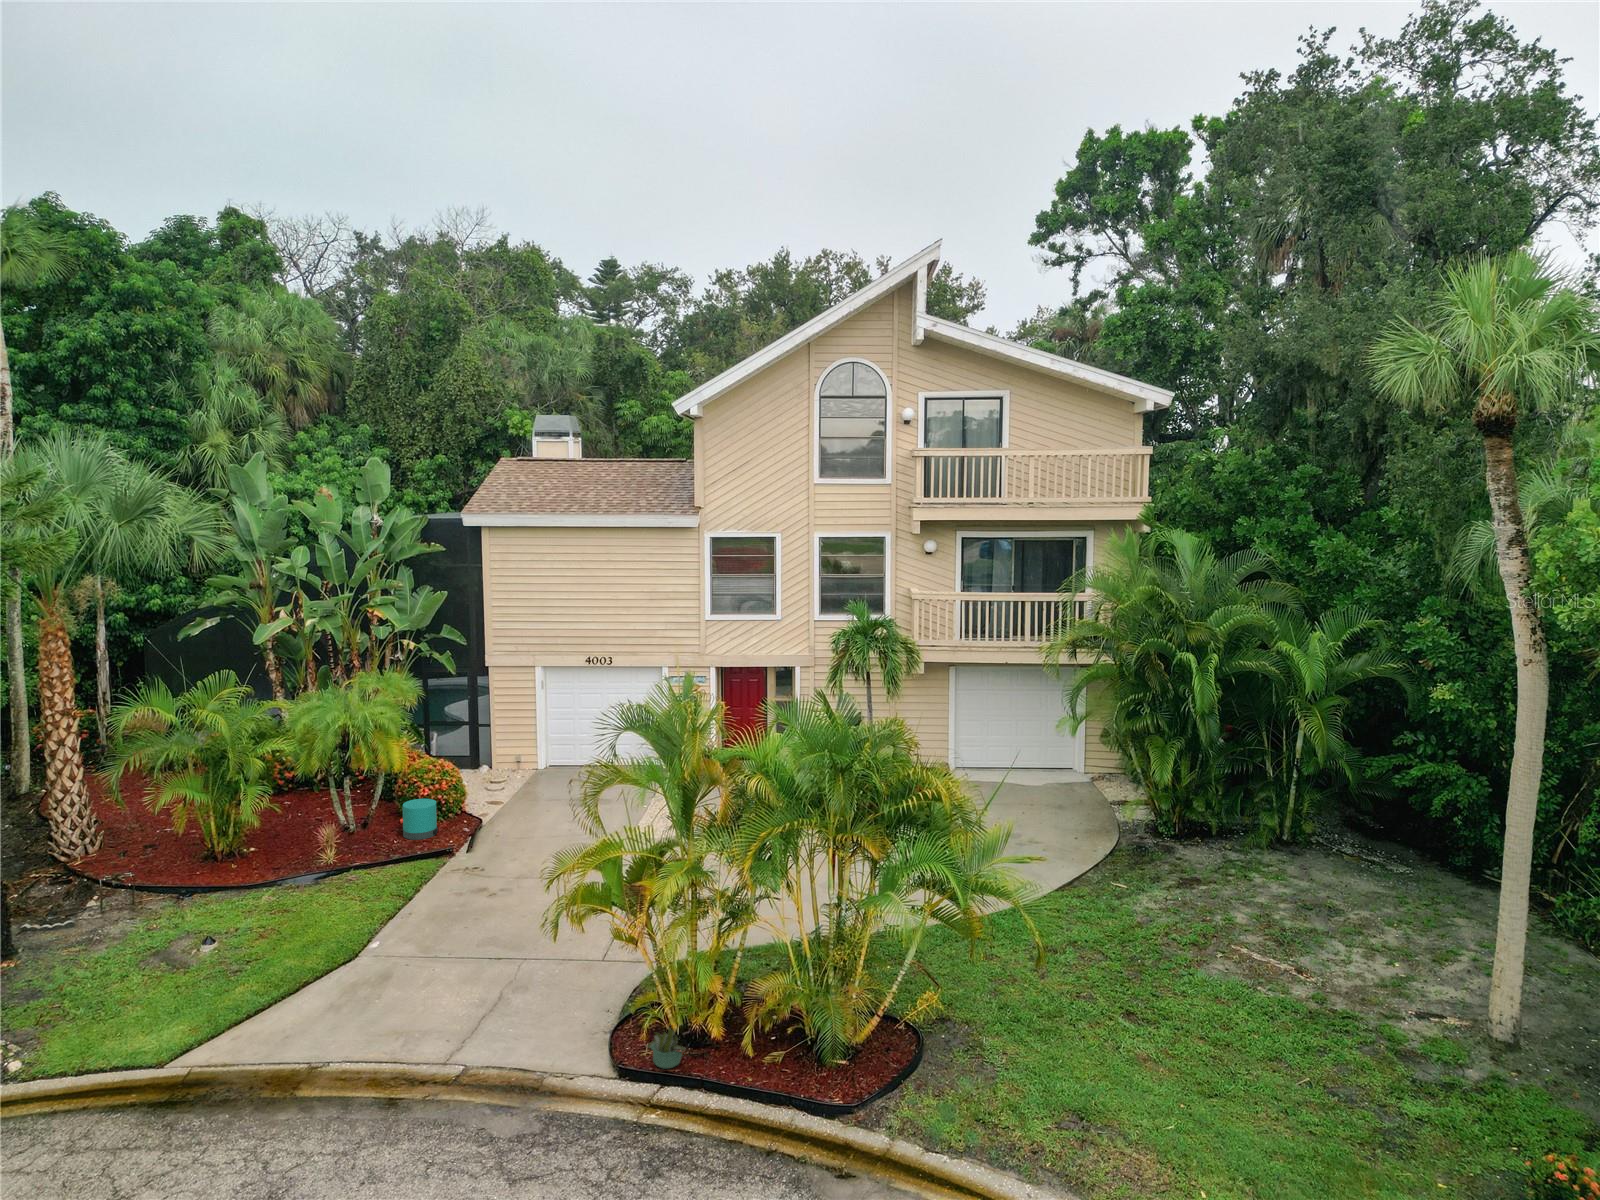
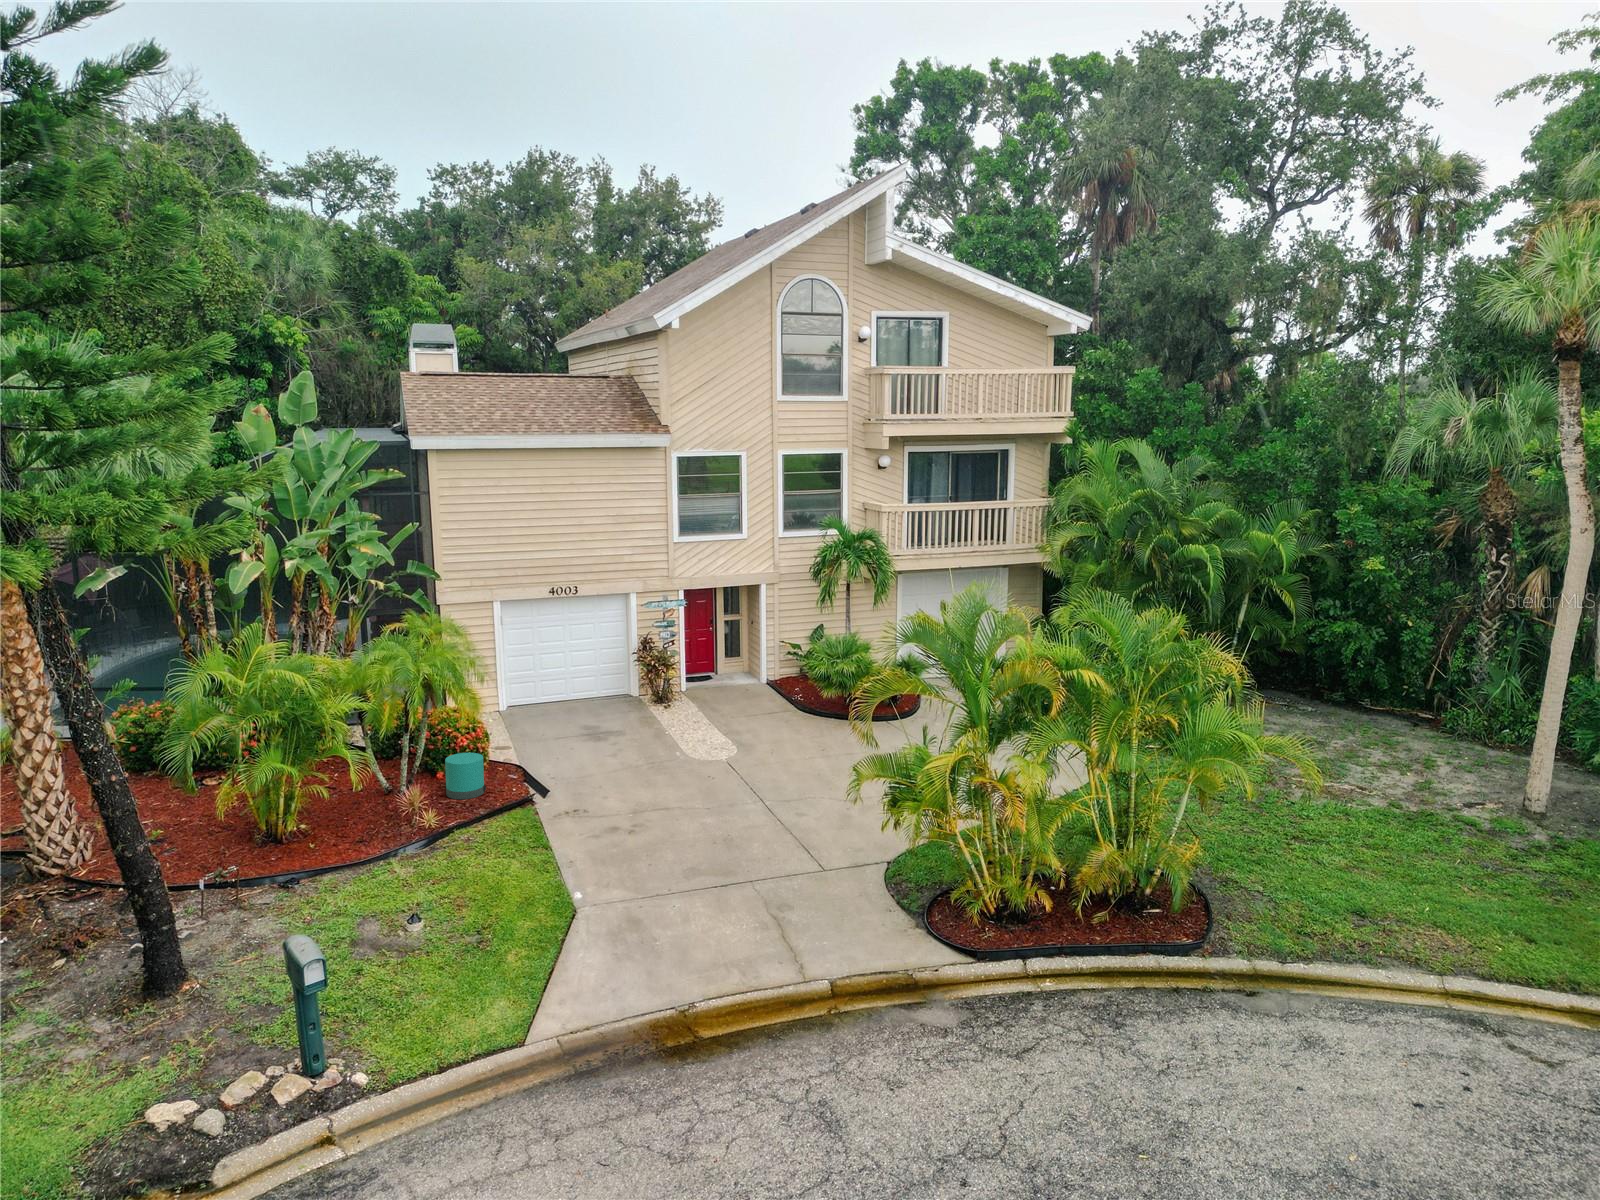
decorative plant: present [646,1027,685,1069] -> none [982,902,1023,942]

